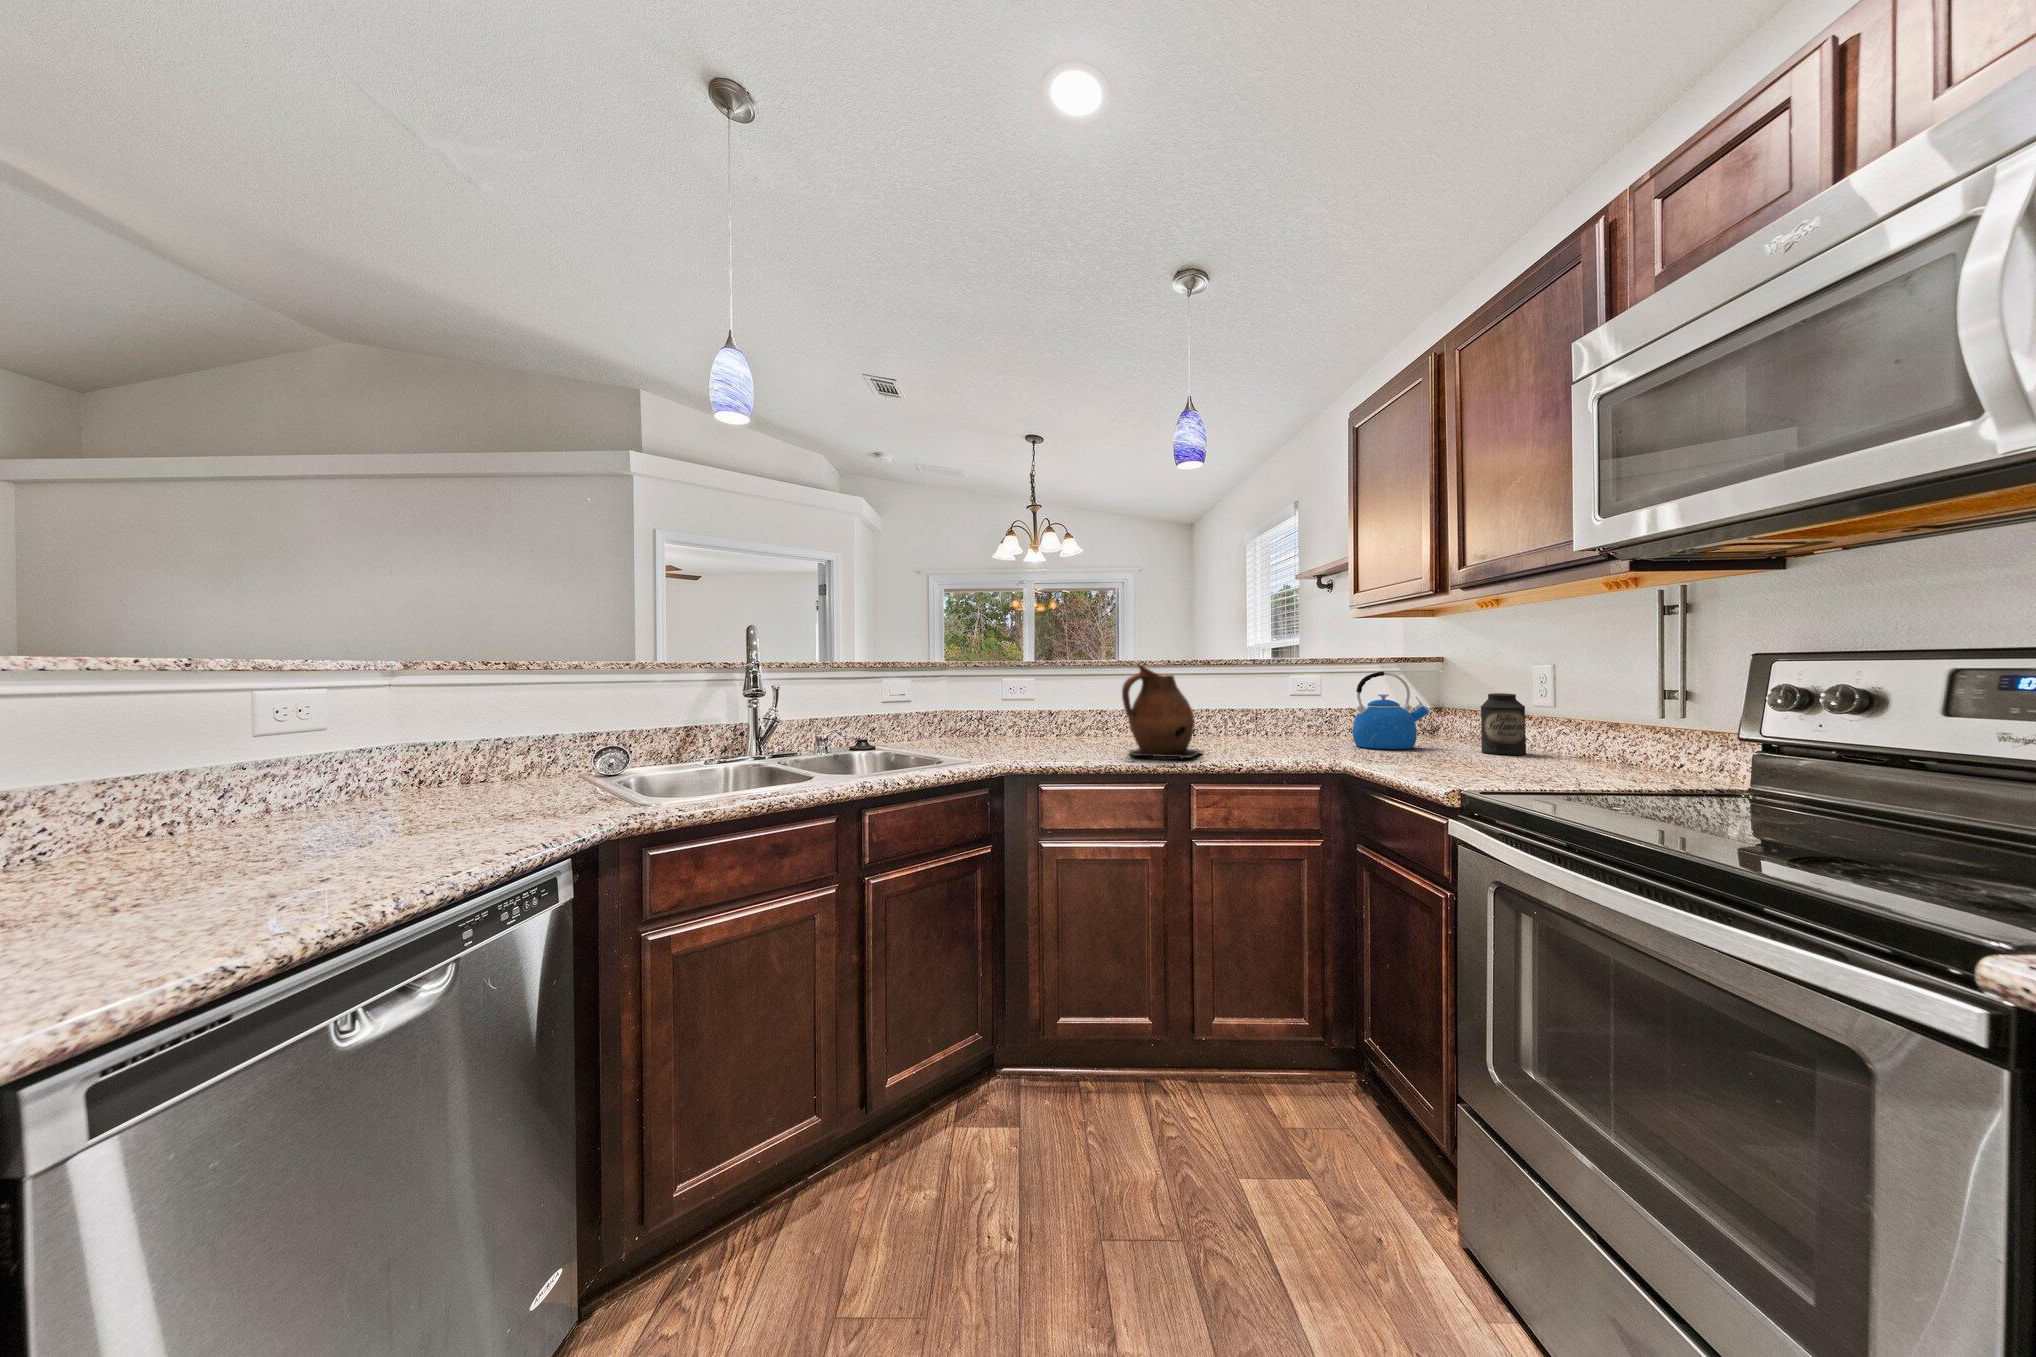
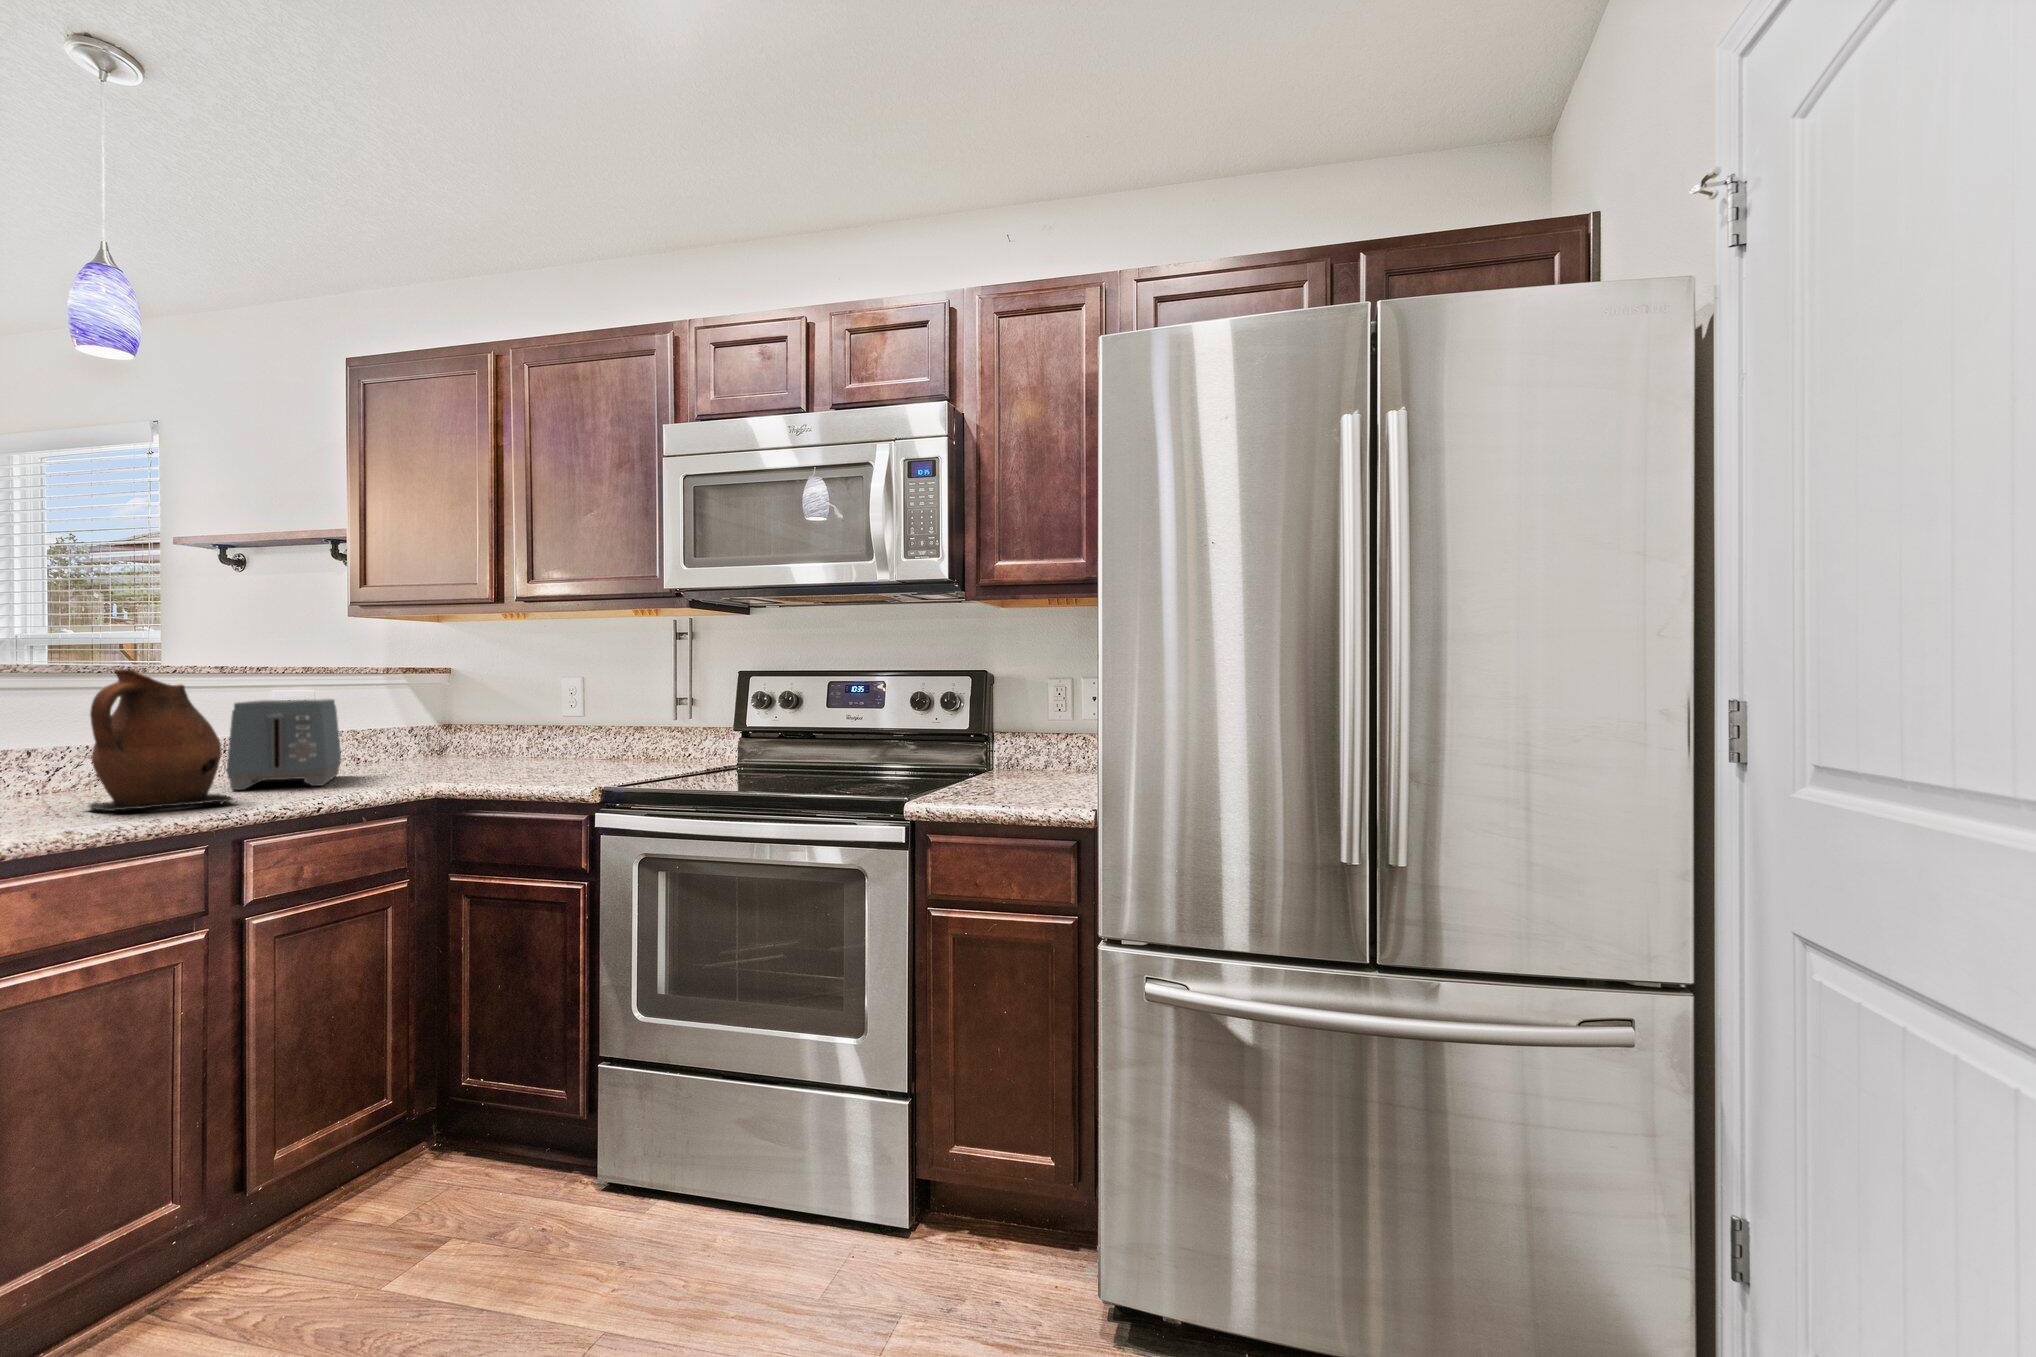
kettle: present [1353,671,1429,749] -> none [387,682,471,772]
toaster: none [1222,685,1316,753] -> present [227,699,341,790]
canister: present [1481,693,1526,755] -> none [527,704,567,764]

